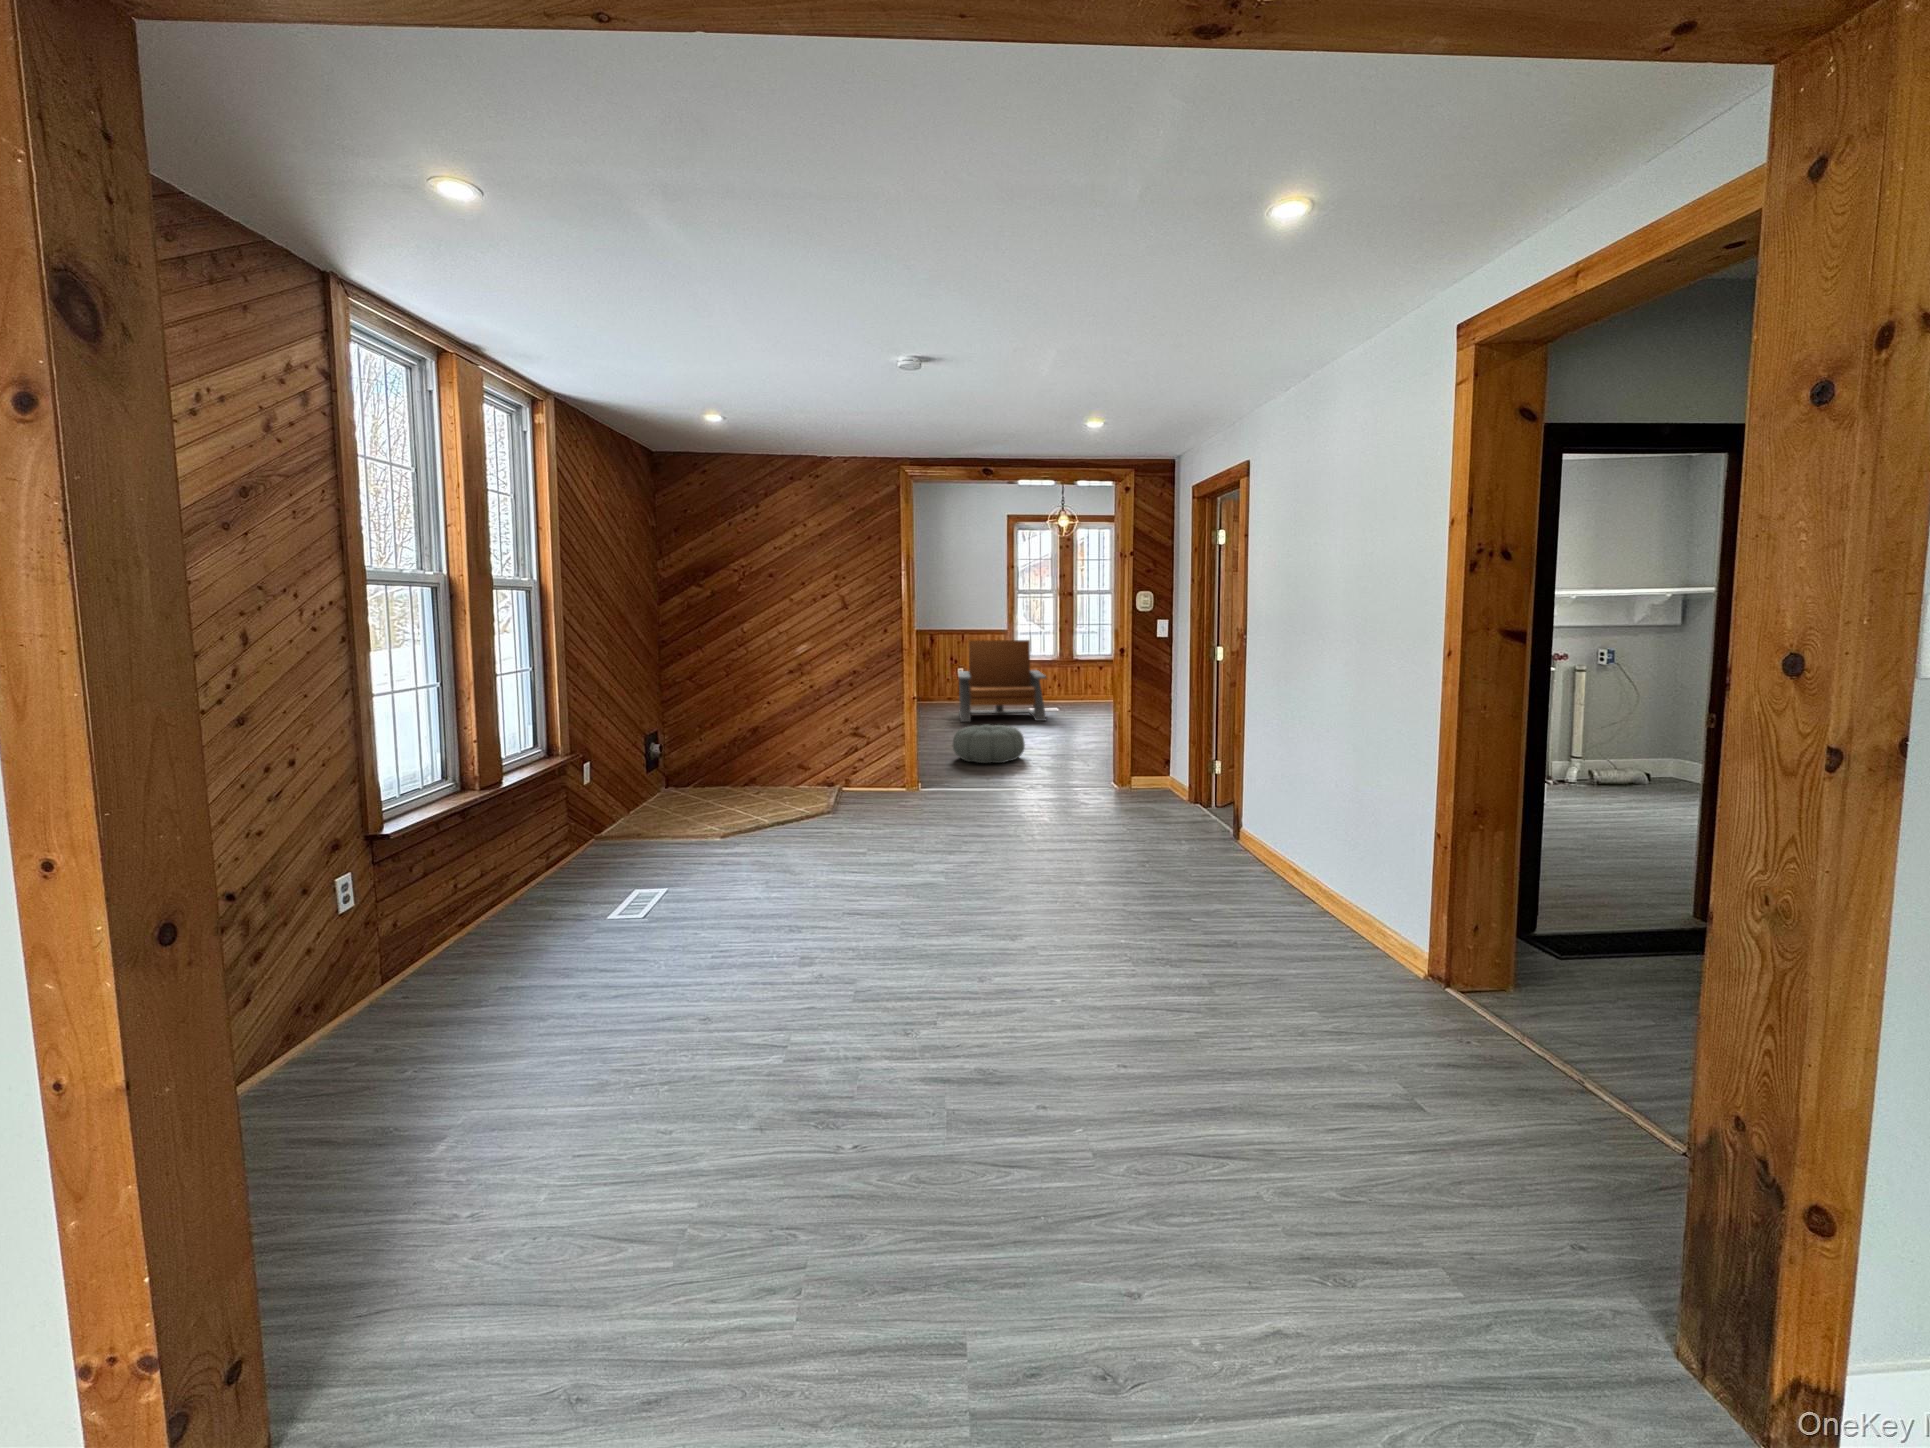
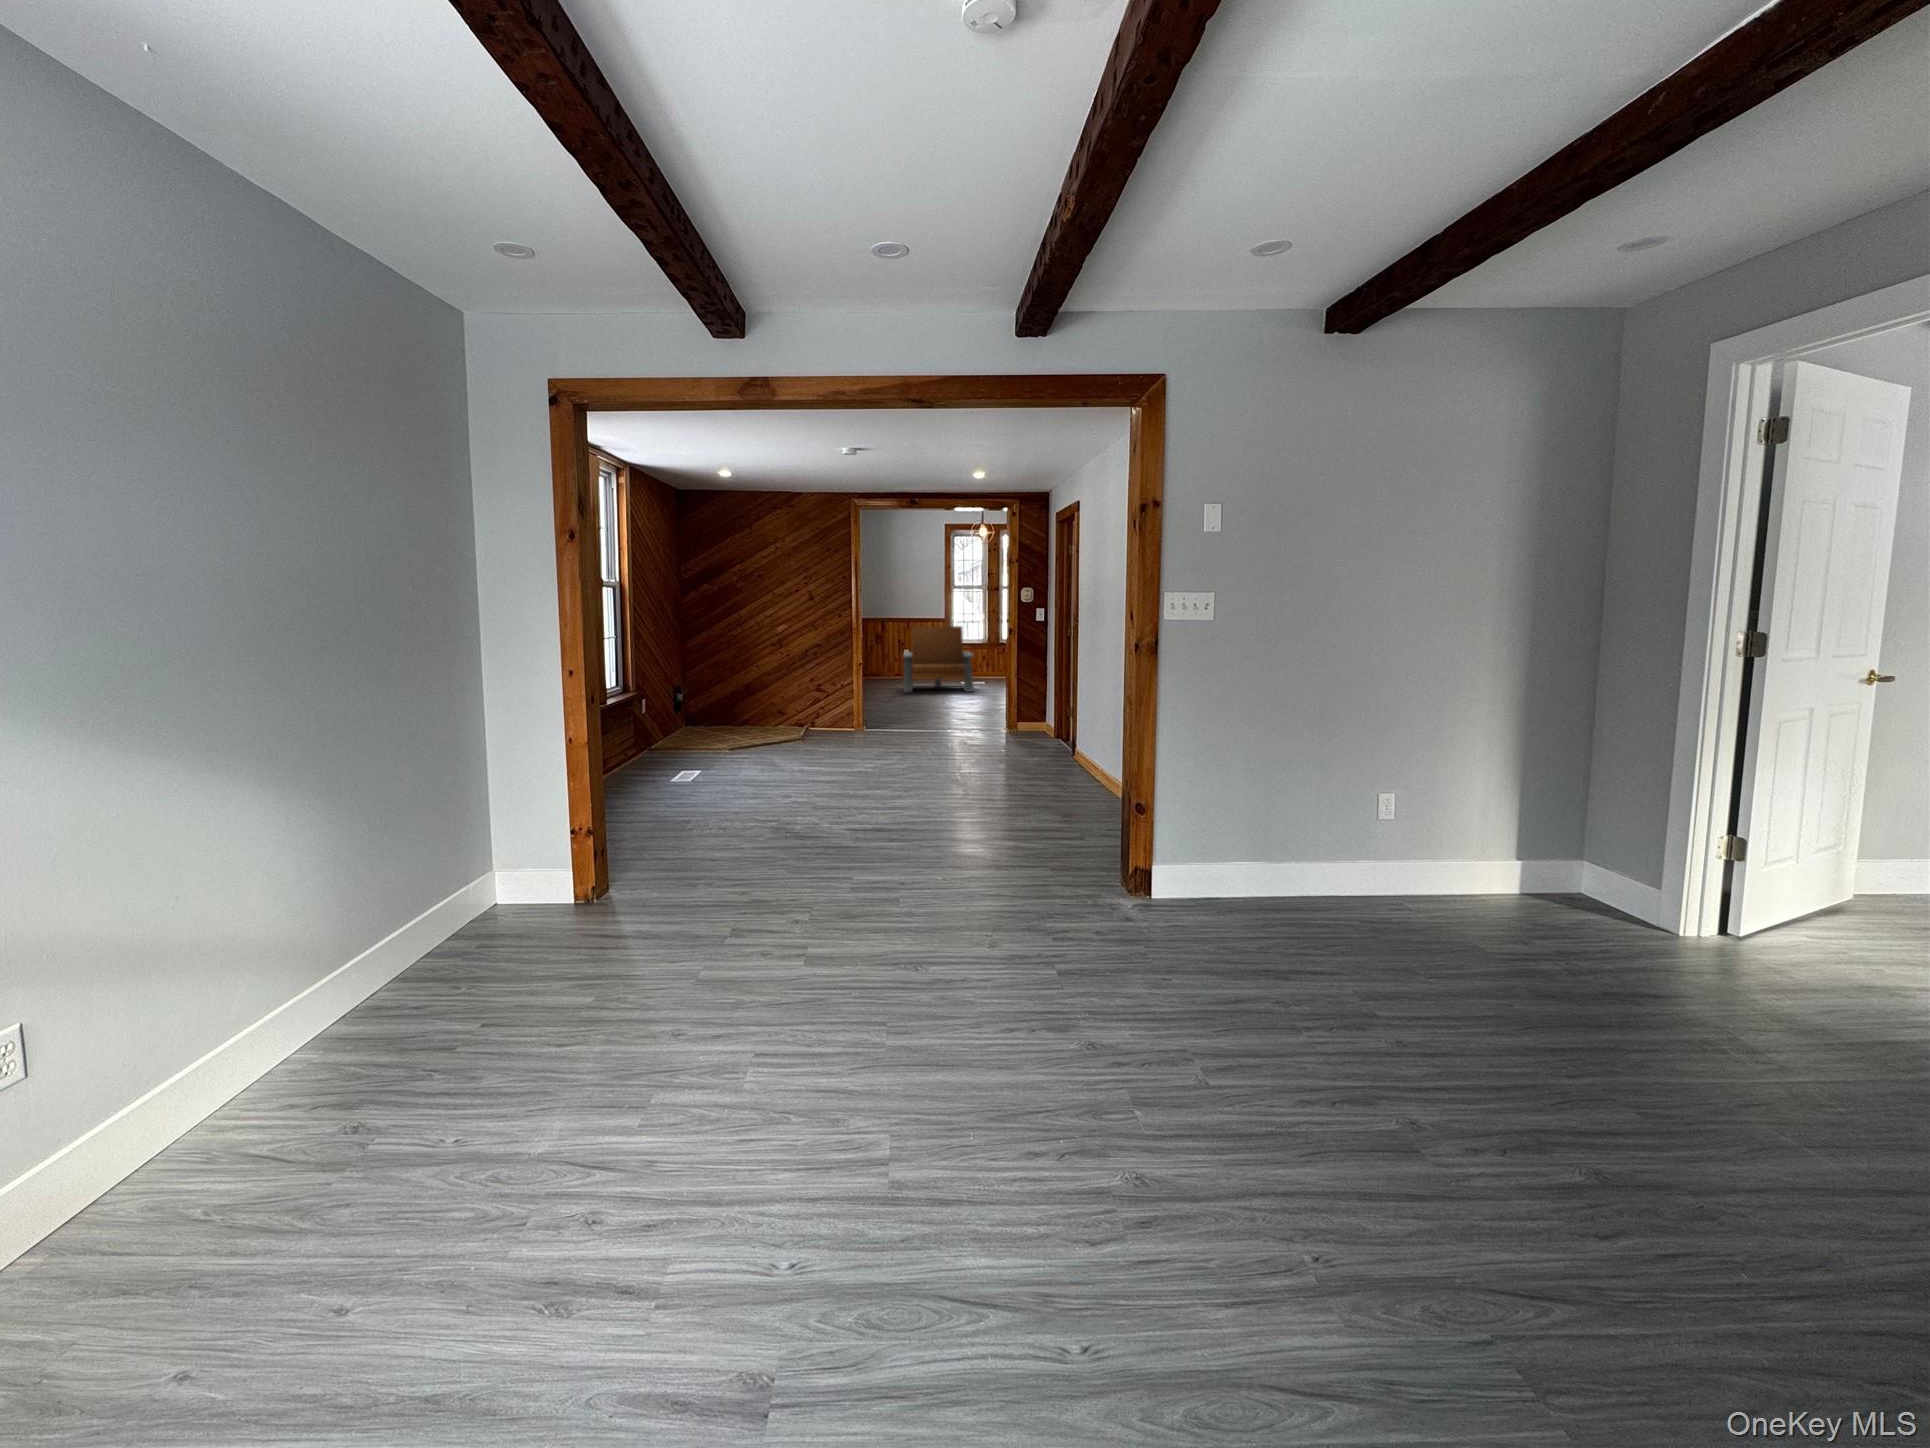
pouf: present [953,725,1025,763] -> none [891,689,946,716]

